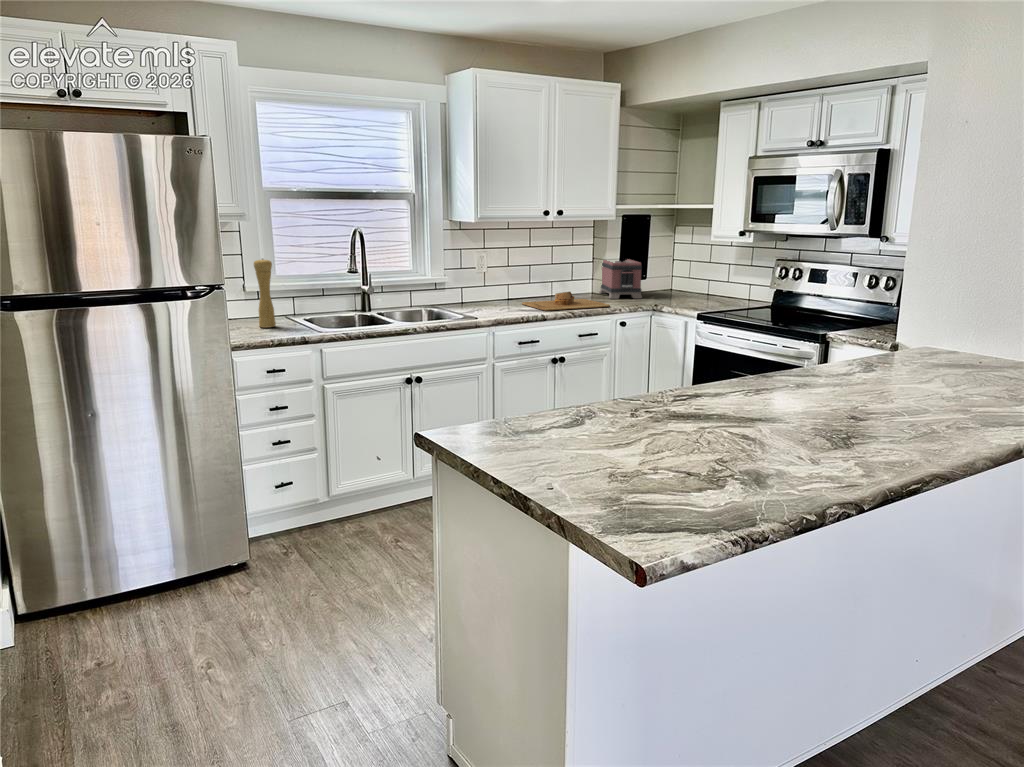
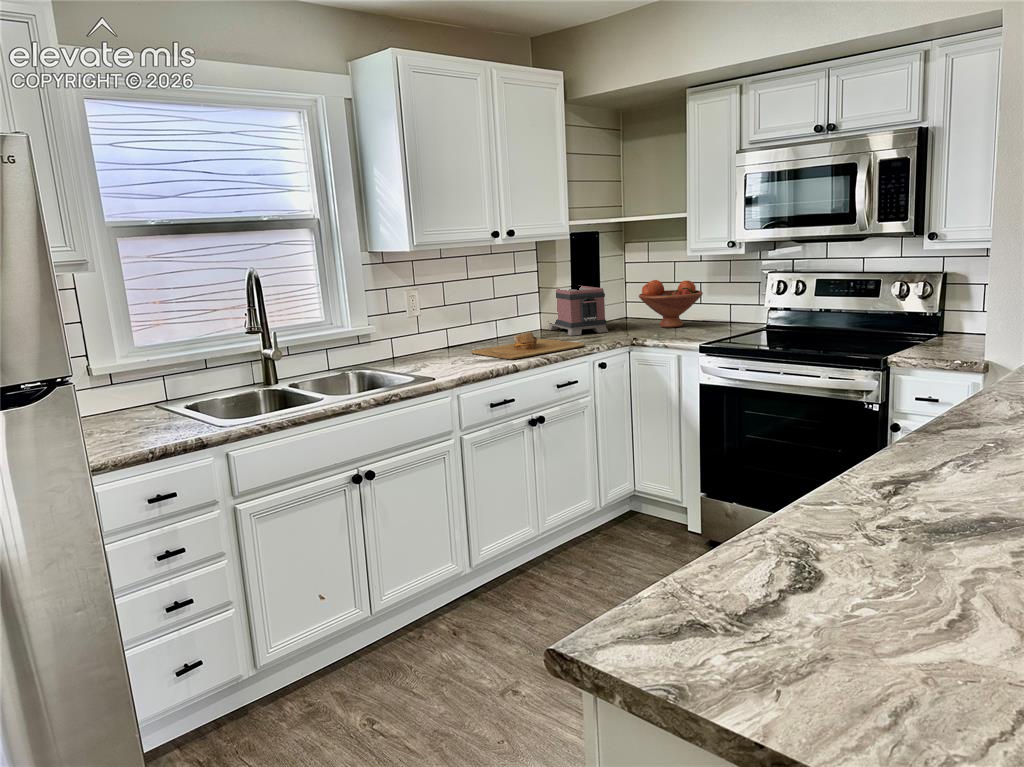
pepper mill: present [254,259,276,328] -> none [104,324,147,428]
fruit bowl: none [671,259,725,300] -> present [639,280,703,328]

